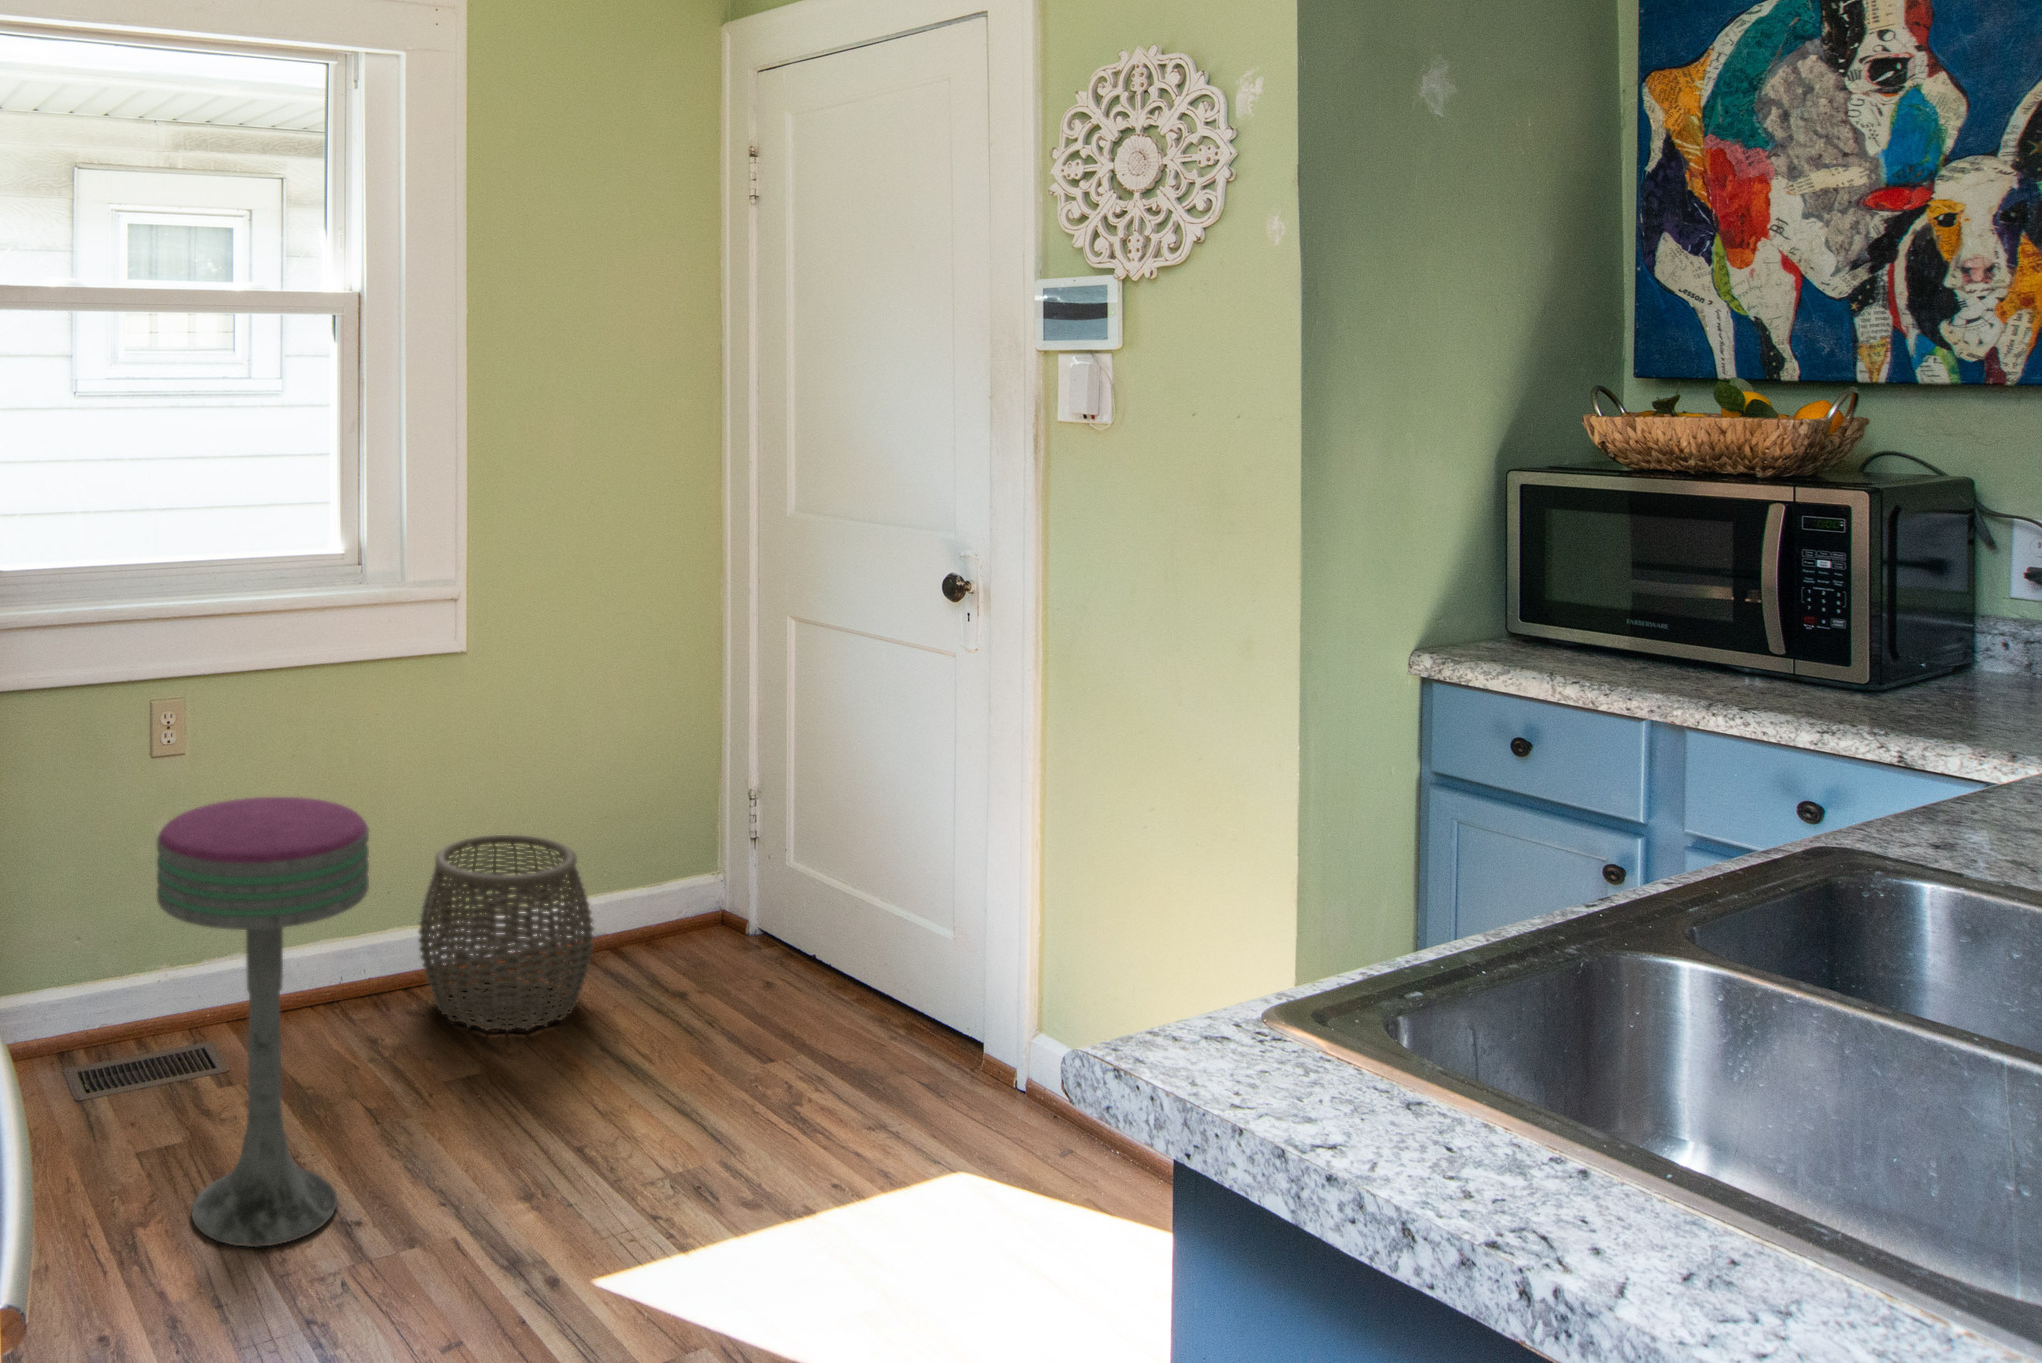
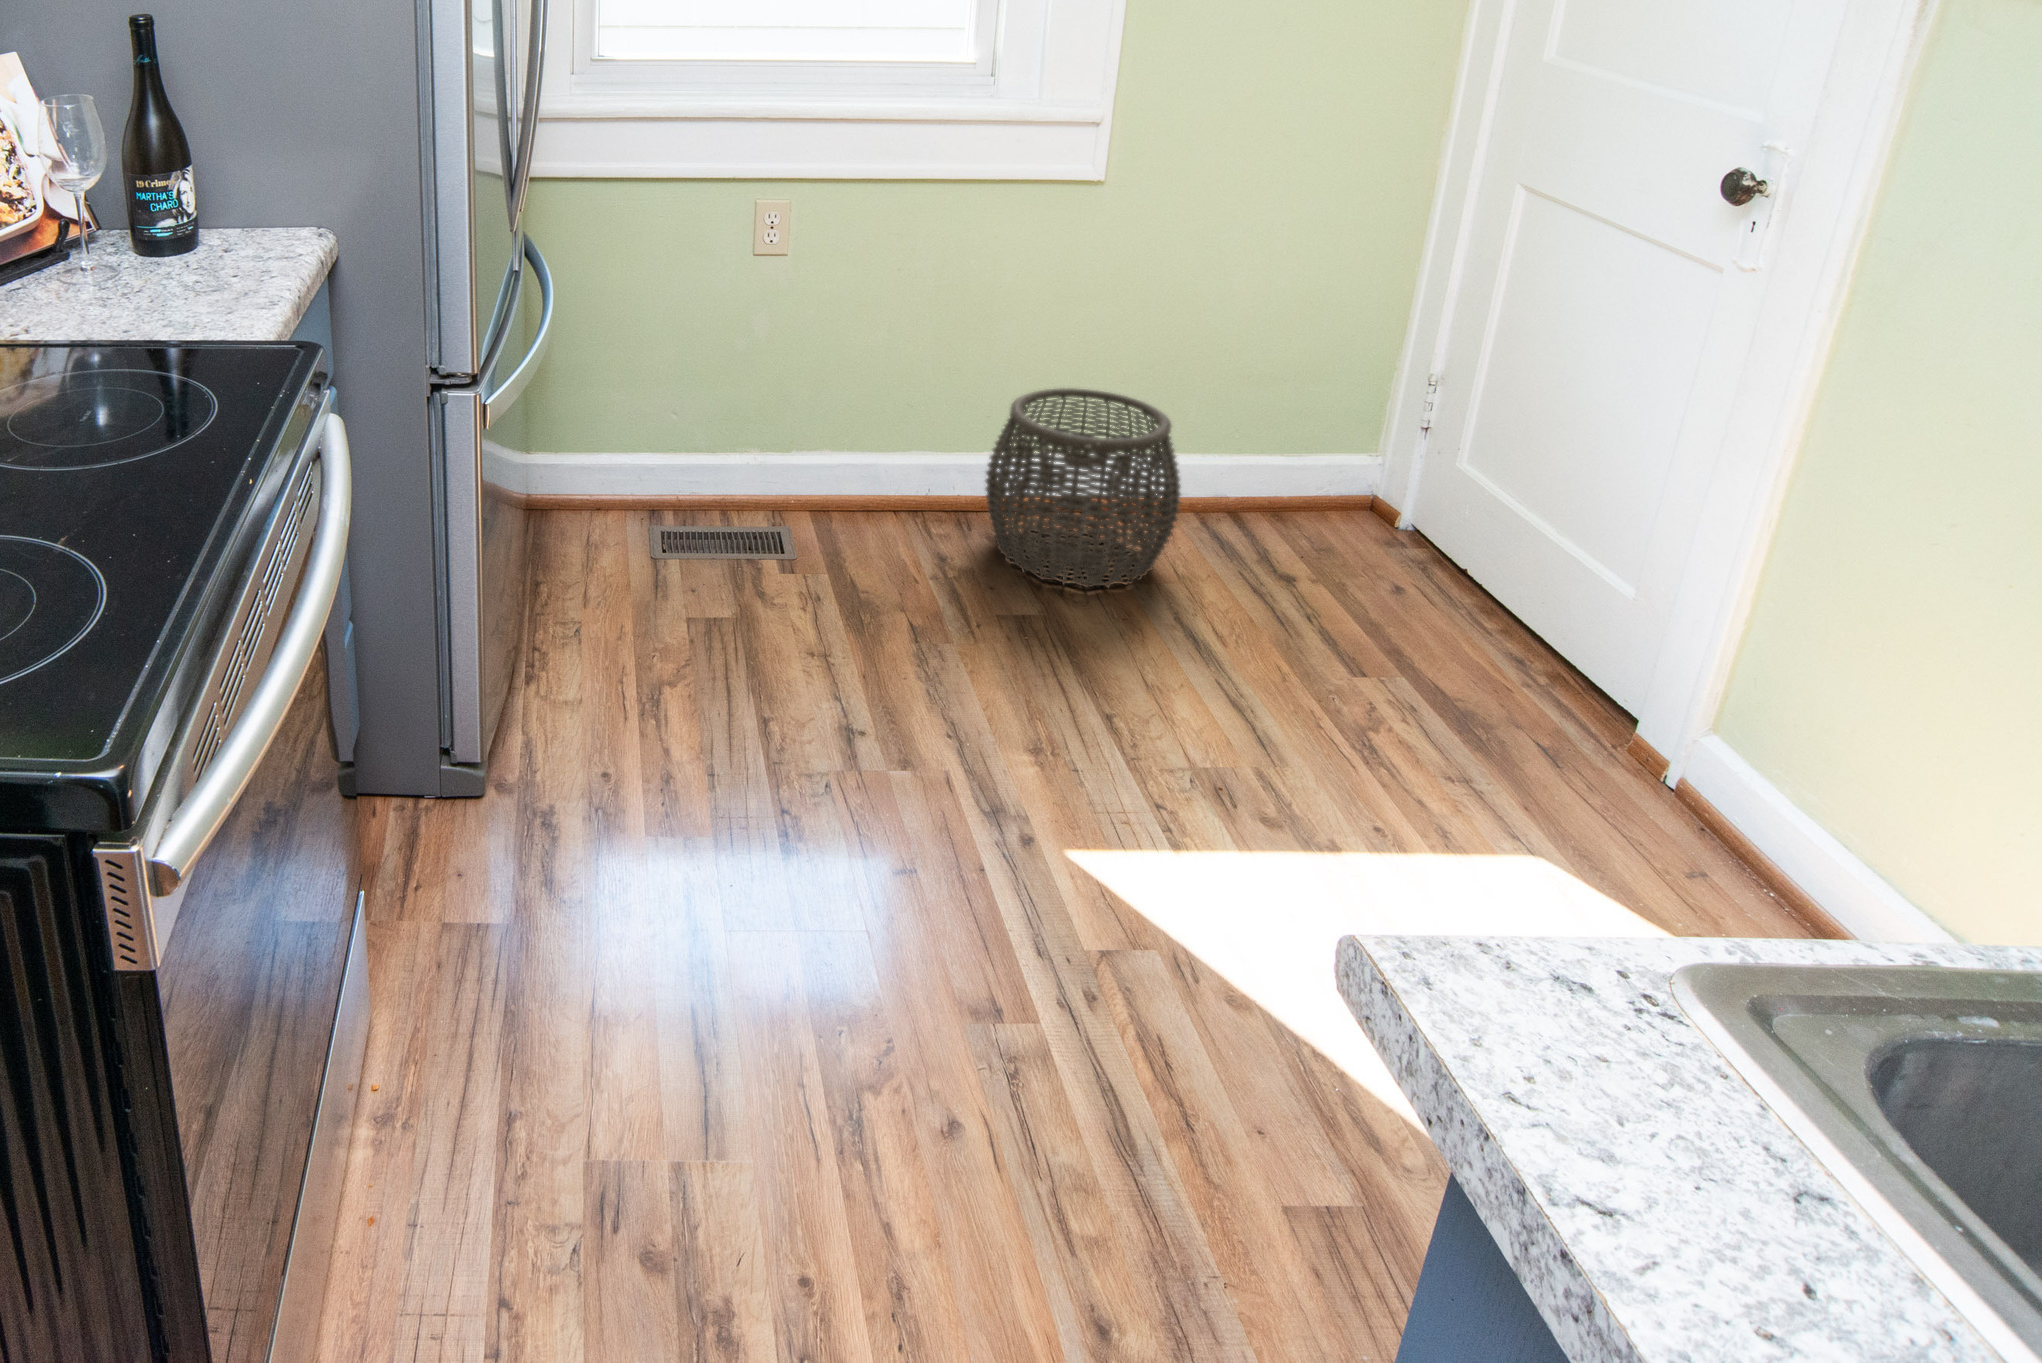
bar stool: present [157,797,369,1247] -> none [679,331,895,735]

